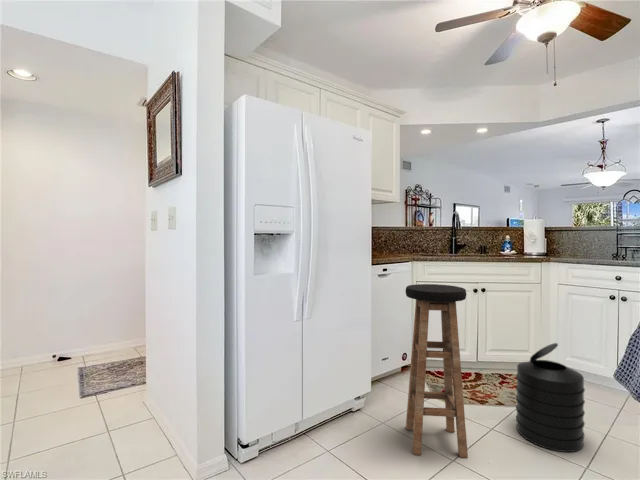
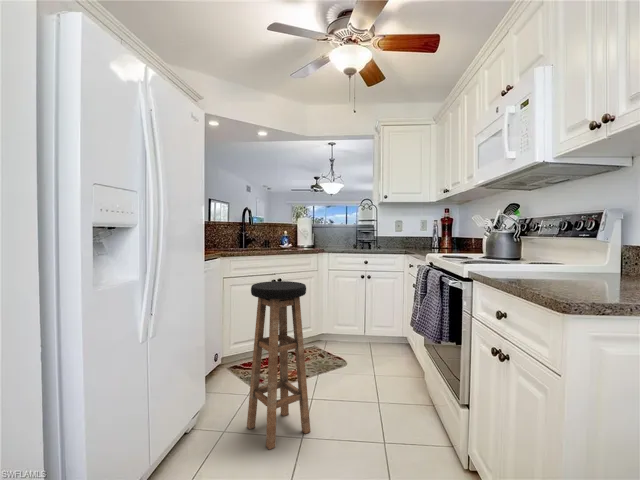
trash can: present [516,343,585,452] -> none [326,318,371,401]

